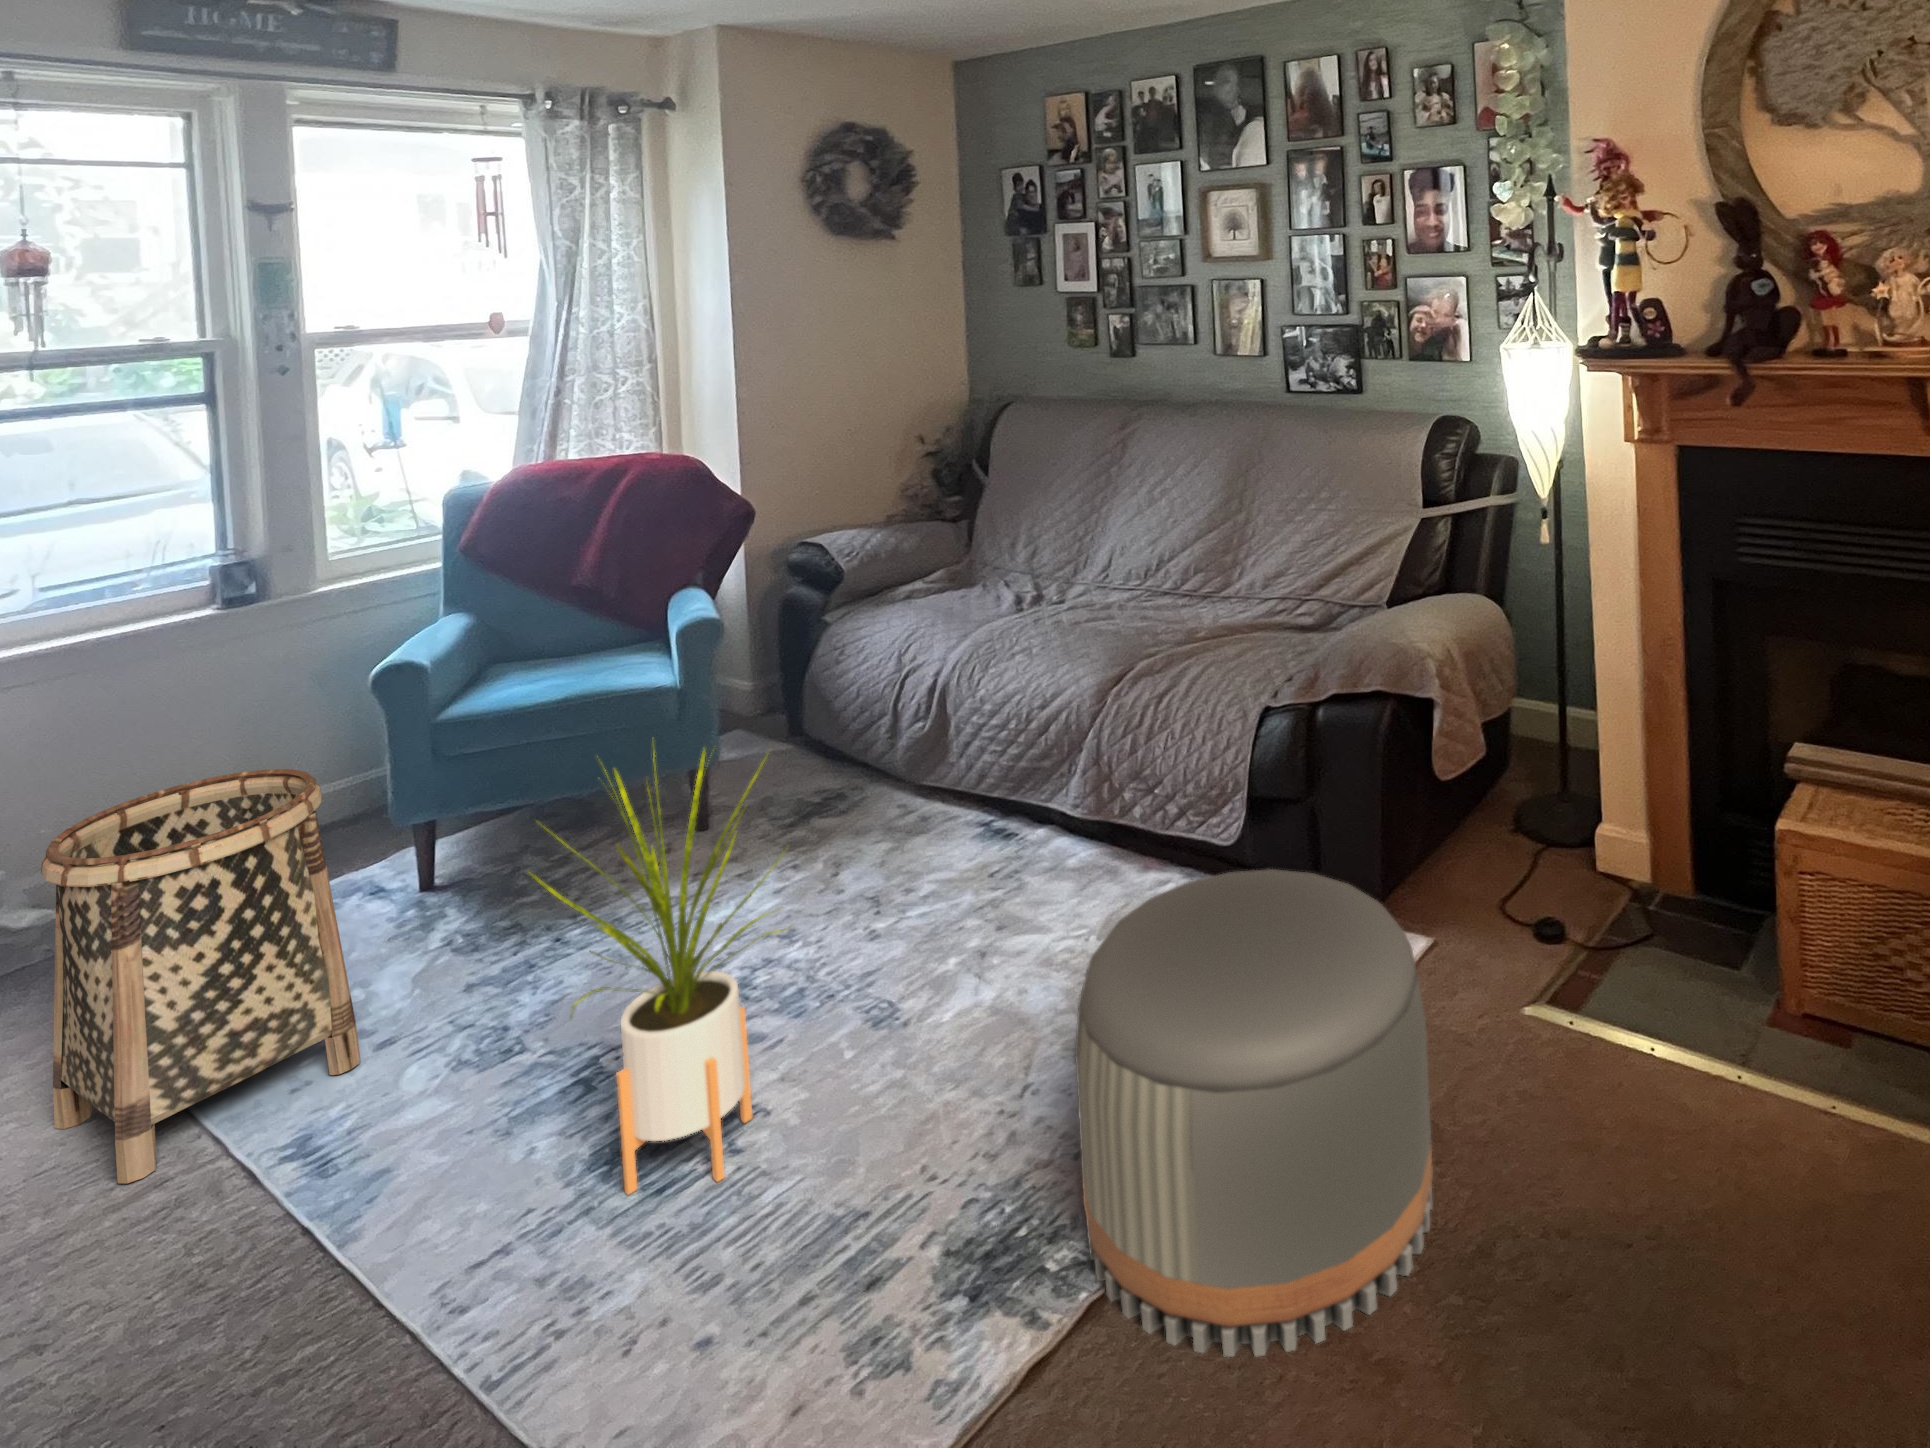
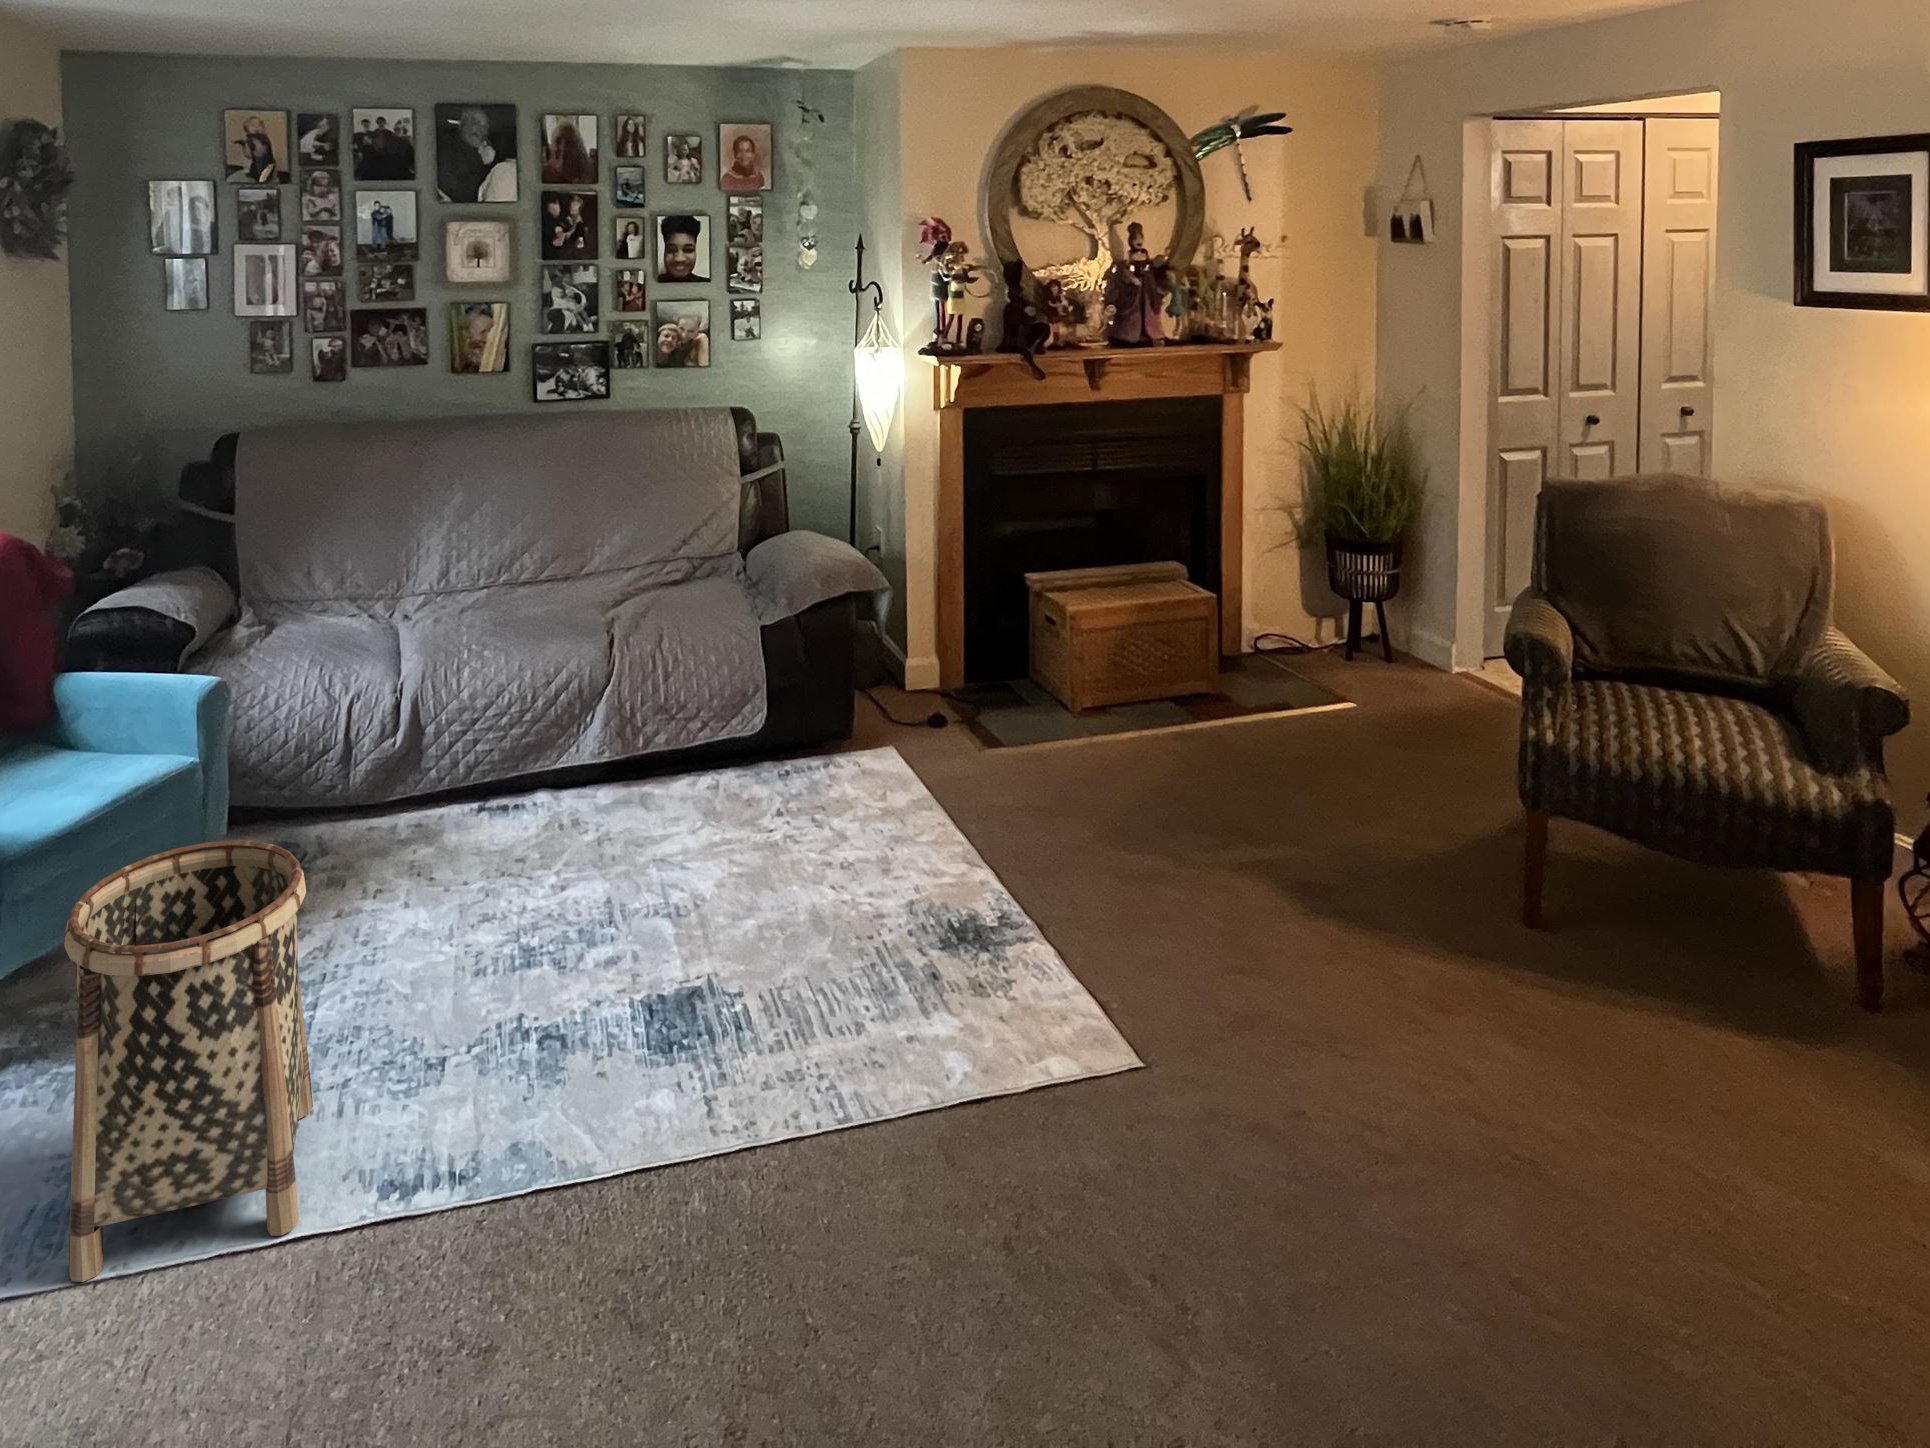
house plant: present [530,750,791,1195] -> none [618,666,790,1012]
pouf: present [1075,869,1433,1357] -> none [914,670,1118,901]

